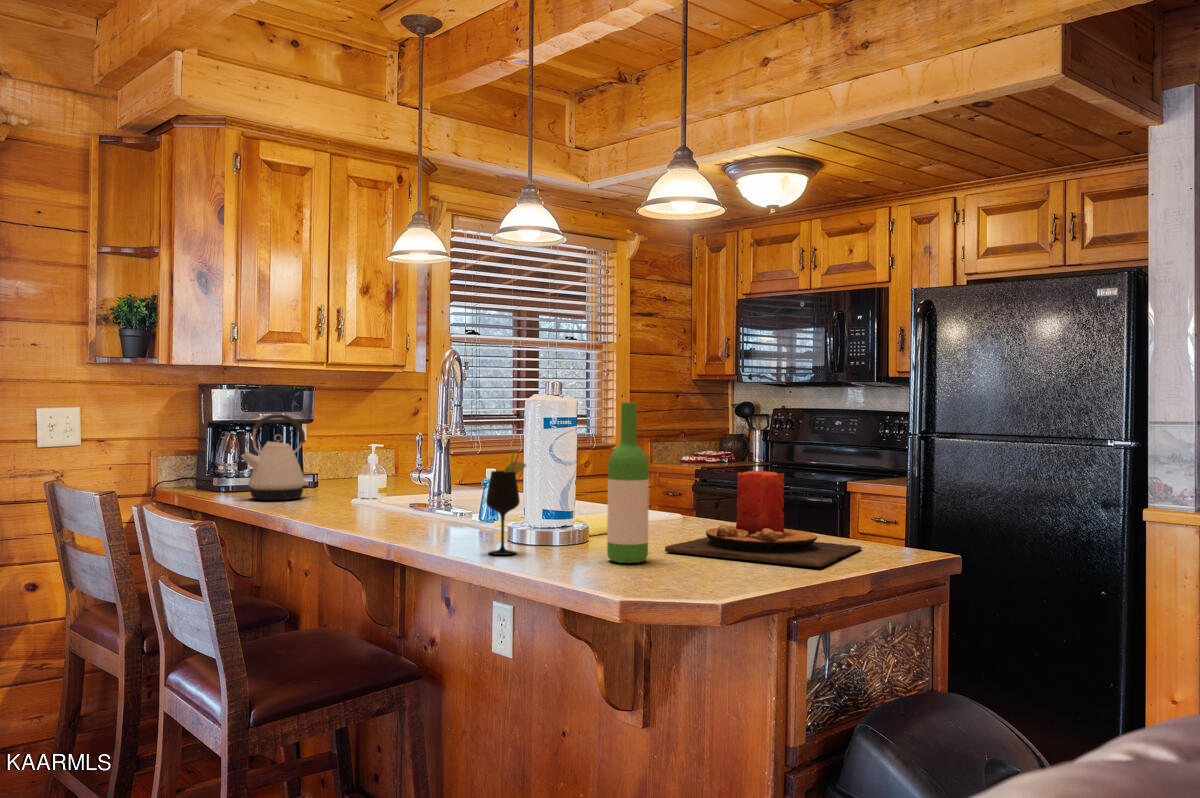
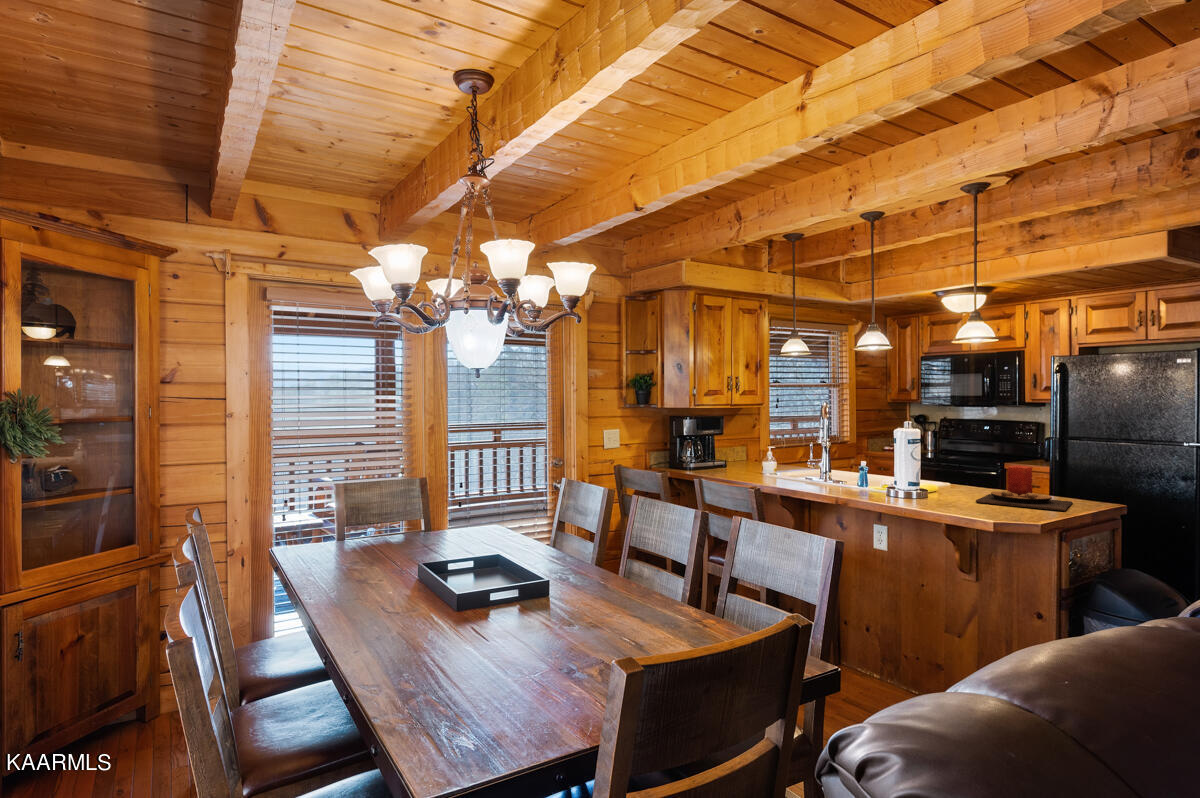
wine bottle: present [607,402,649,563] -> none [955,436,976,507]
kettle: present [241,414,309,500] -> none [710,432,738,474]
wine glass: present [486,452,526,555] -> none [892,458,910,503]

